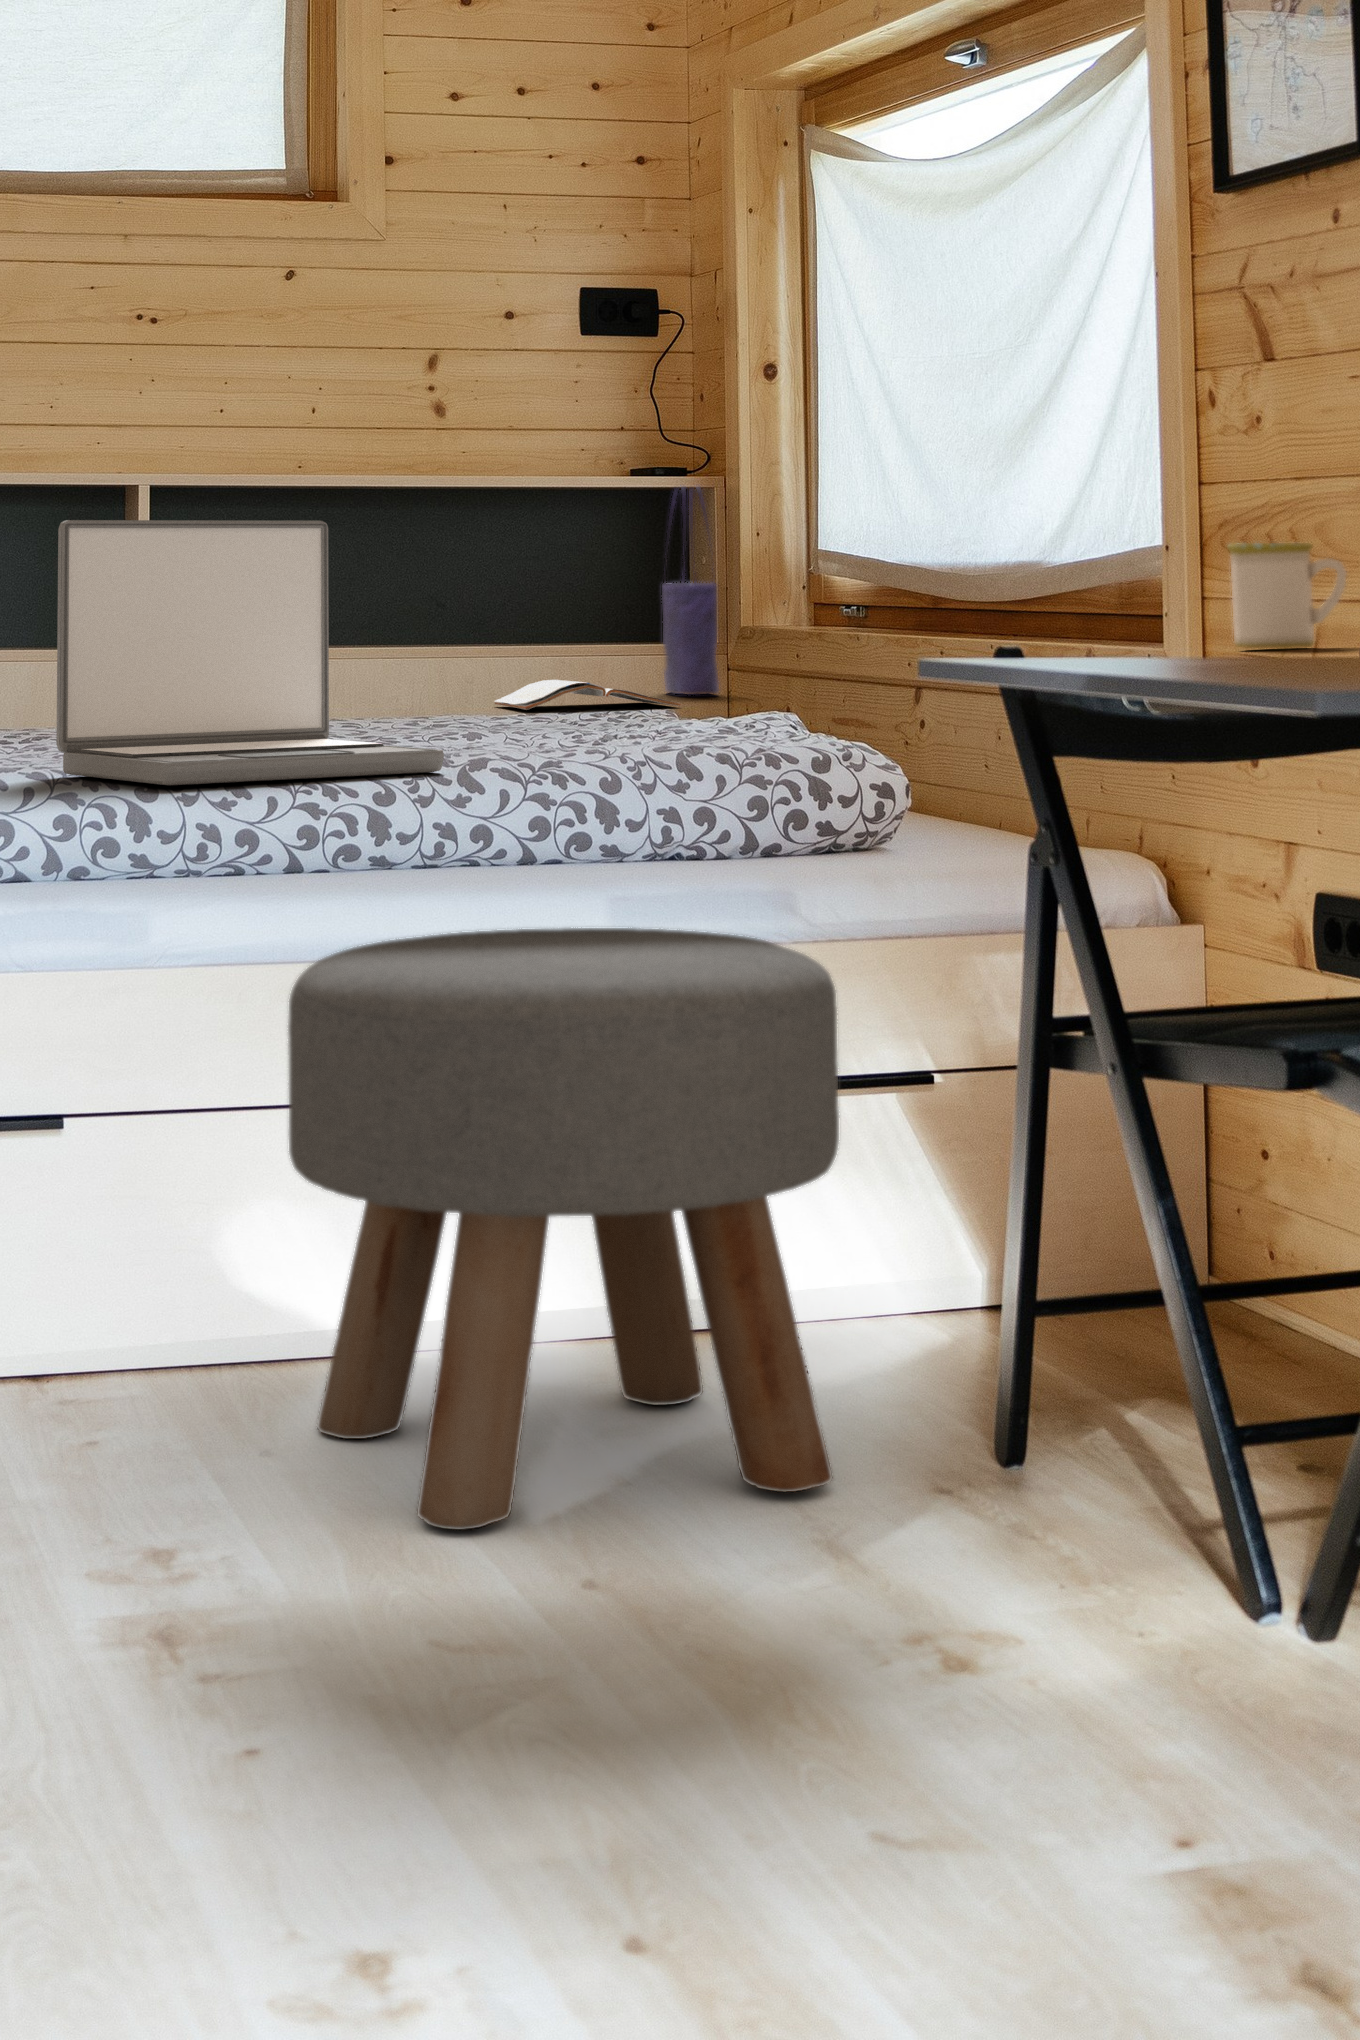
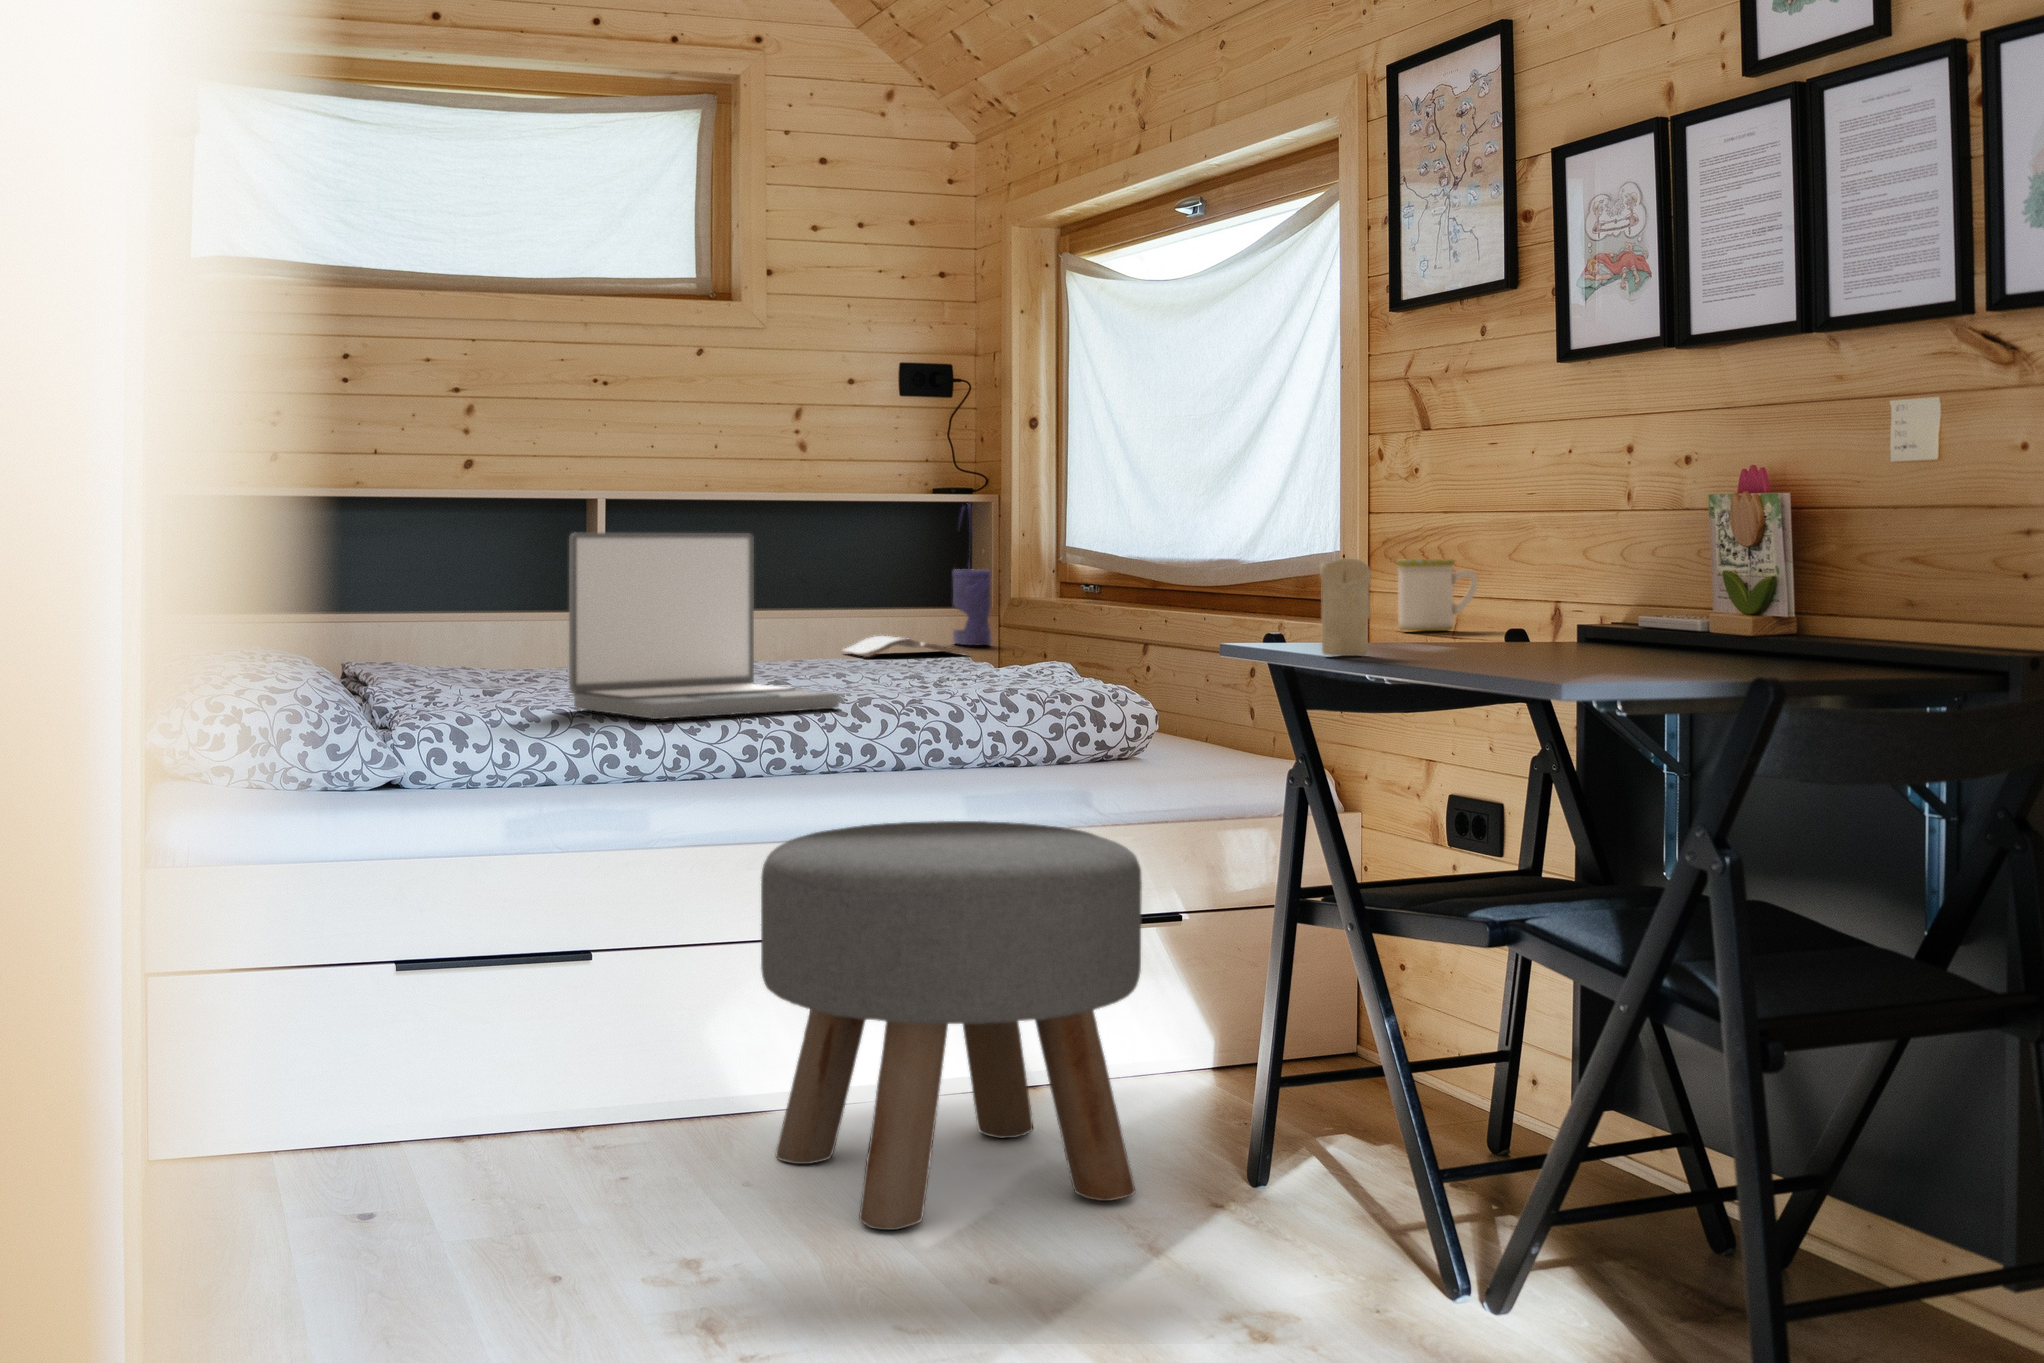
candle: none [1071,534,1145,673] -> present [1320,558,1371,656]

